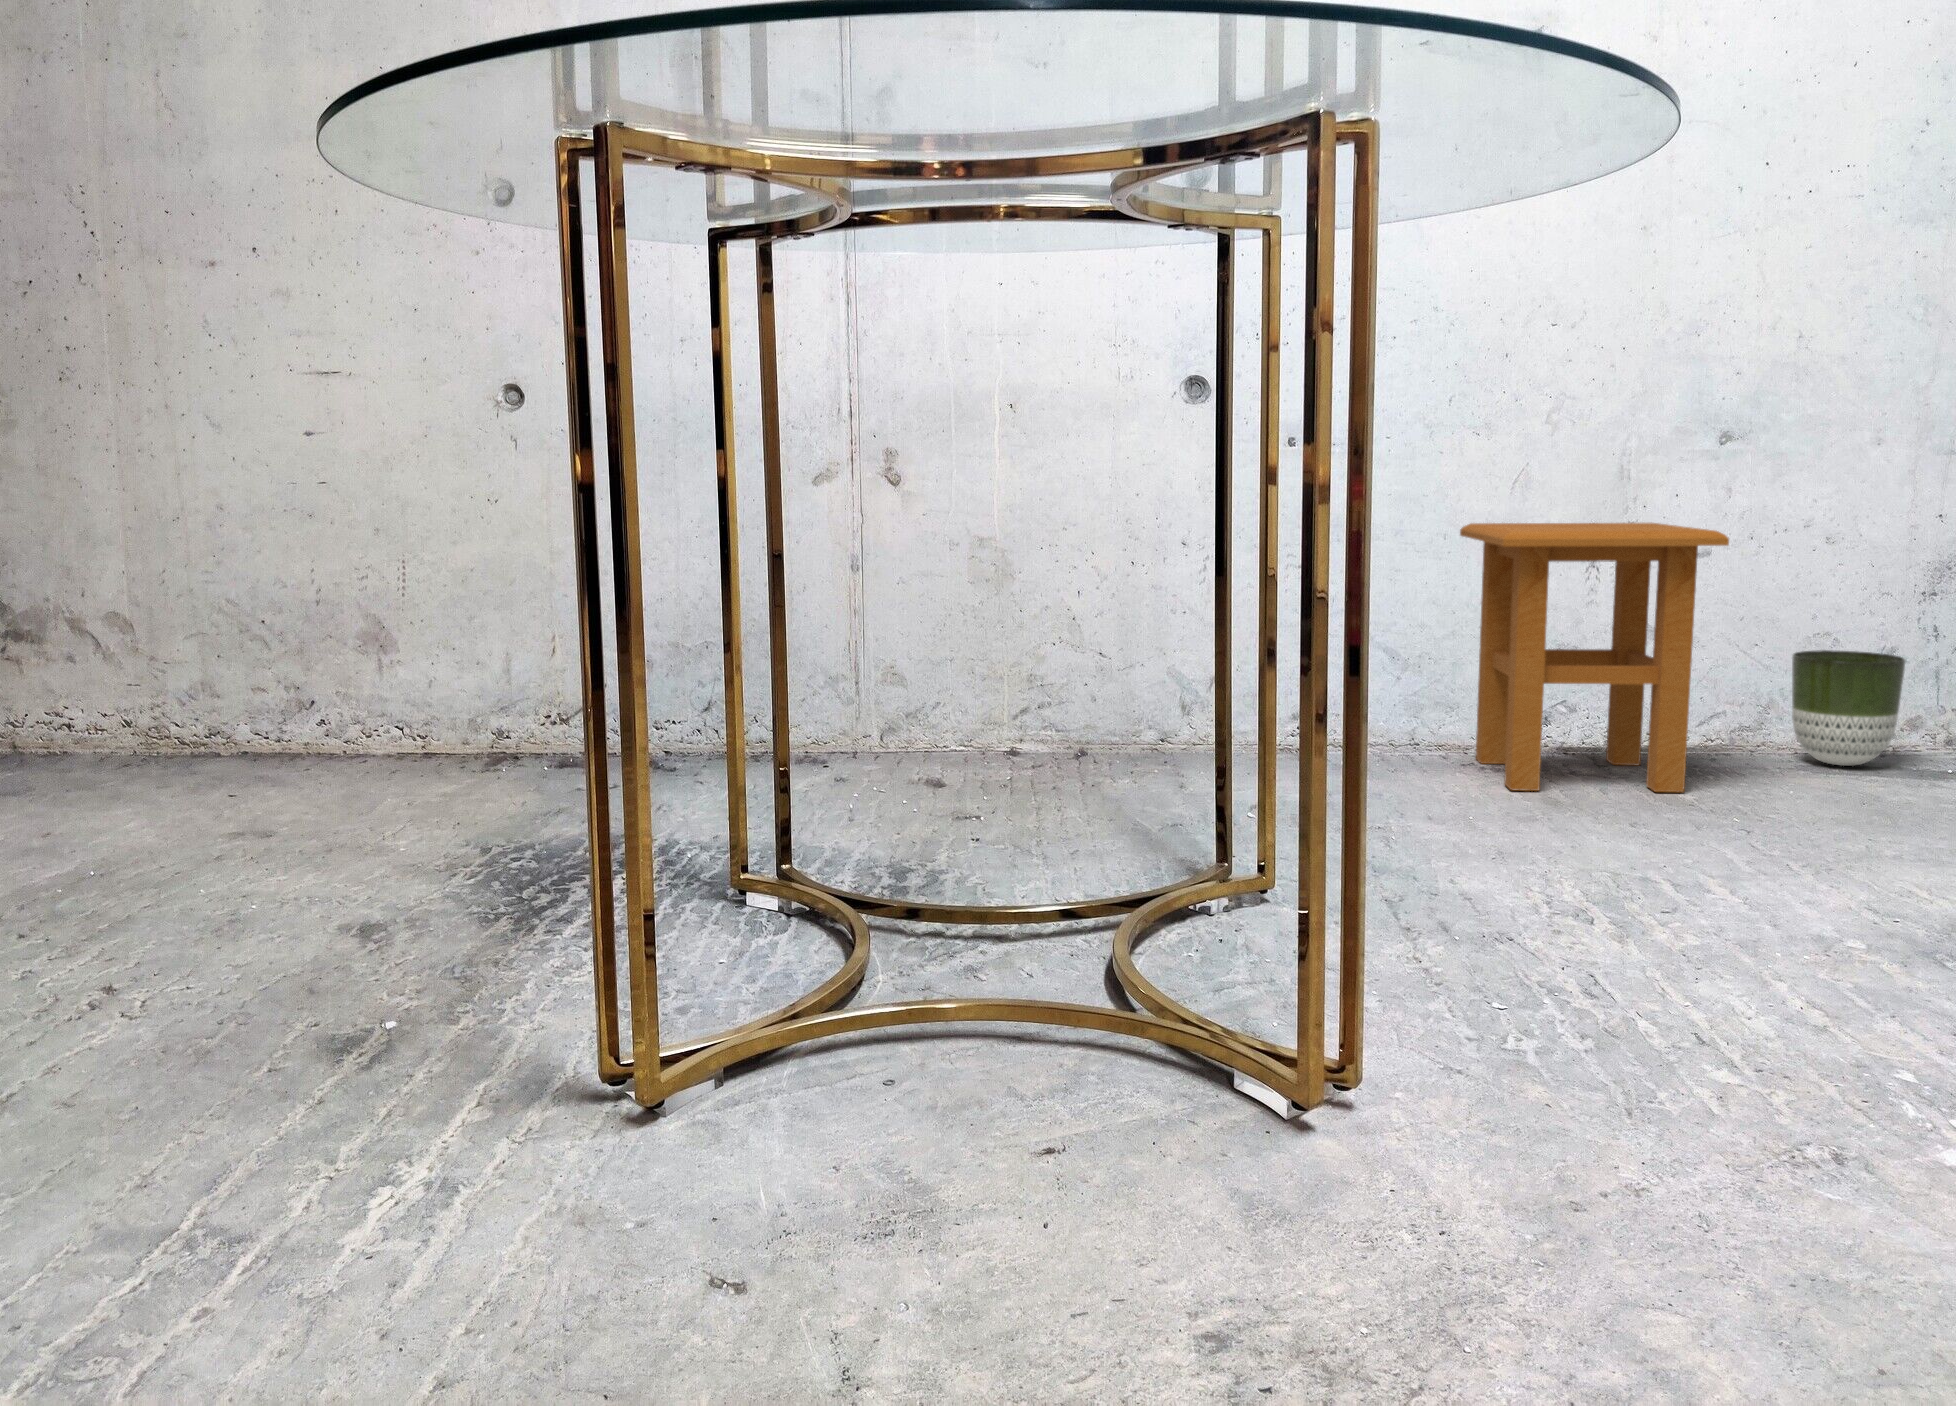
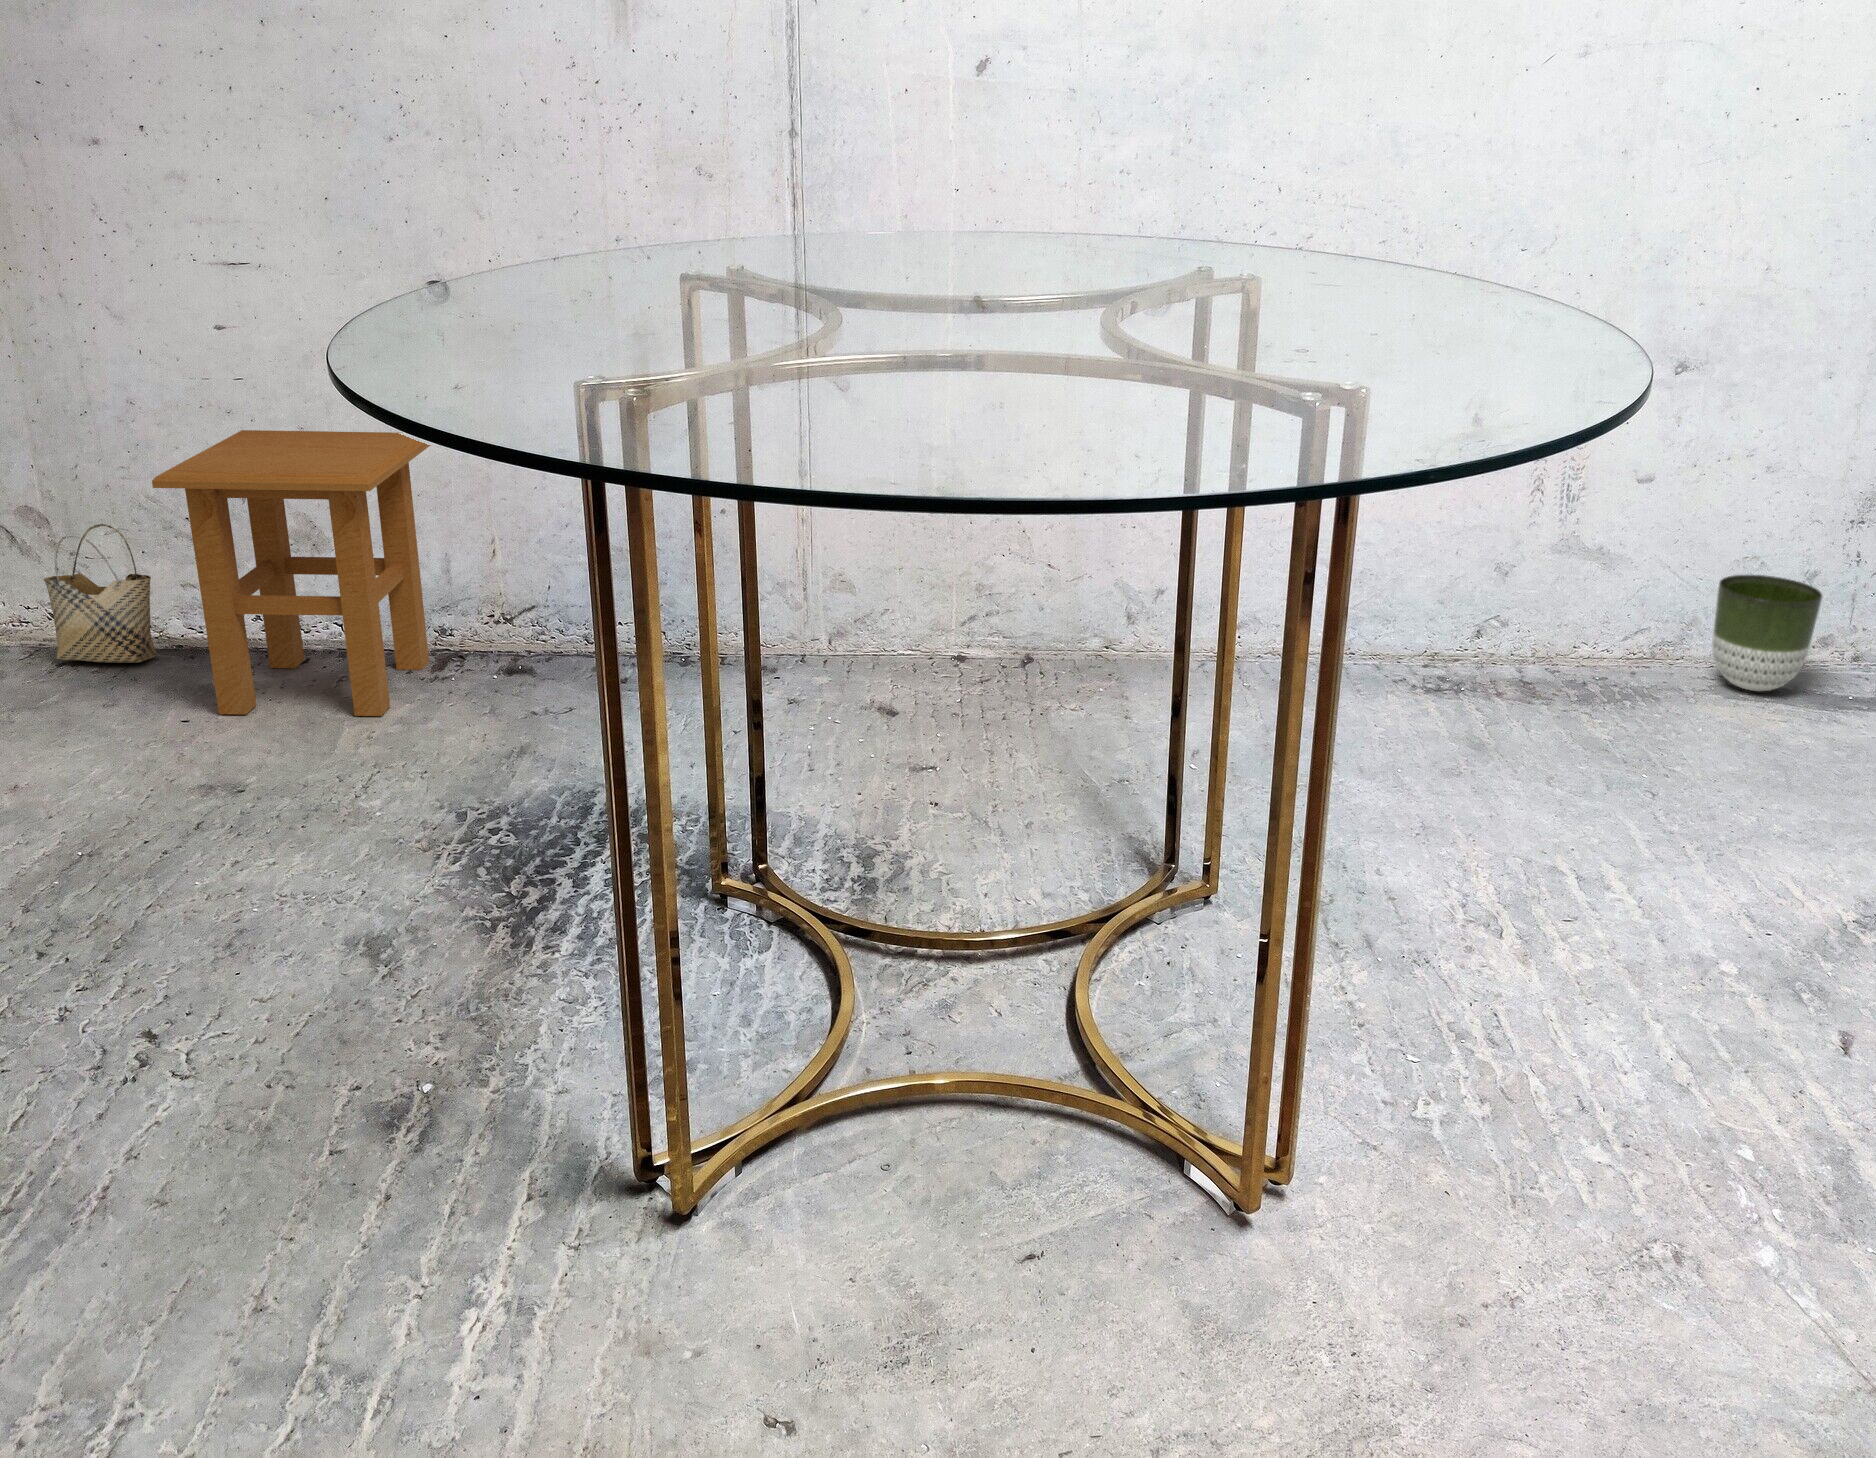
side table: present [1460,523,1729,792] -> present [152,430,431,716]
woven basket: none [122,629,224,762] -> present [43,524,157,663]

